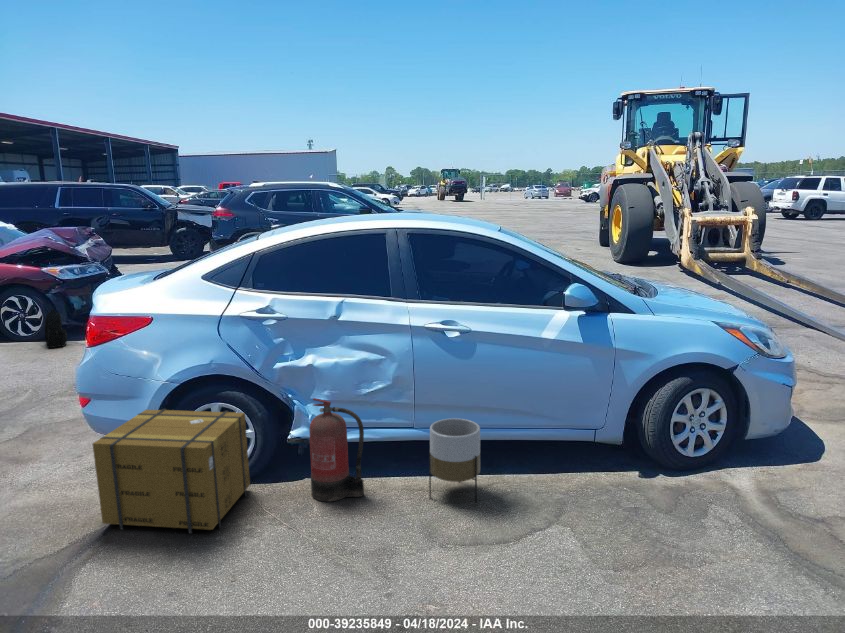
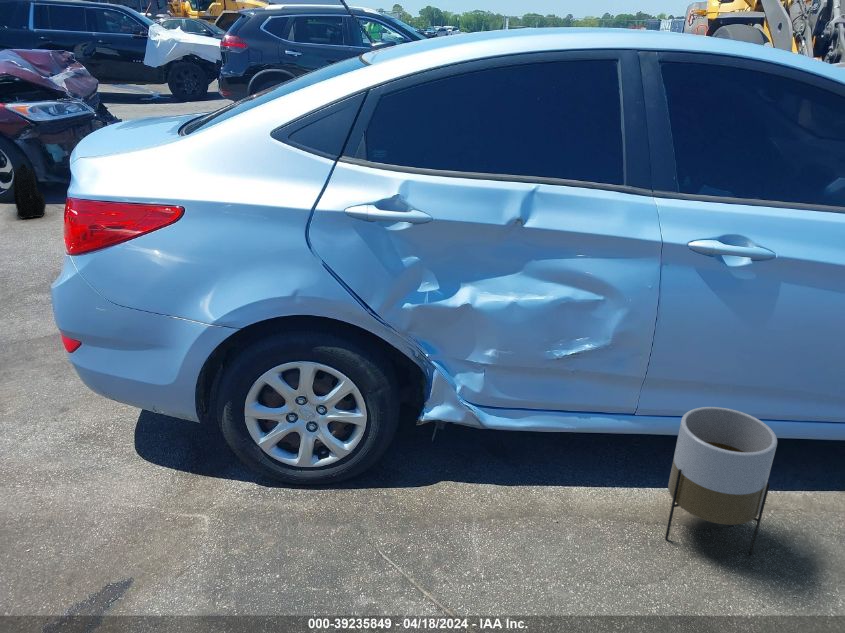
fire extinguisher: present [309,398,364,501] -> none [460,366,566,537]
cardboard box: present [93,409,250,534] -> none [94,366,355,606]

